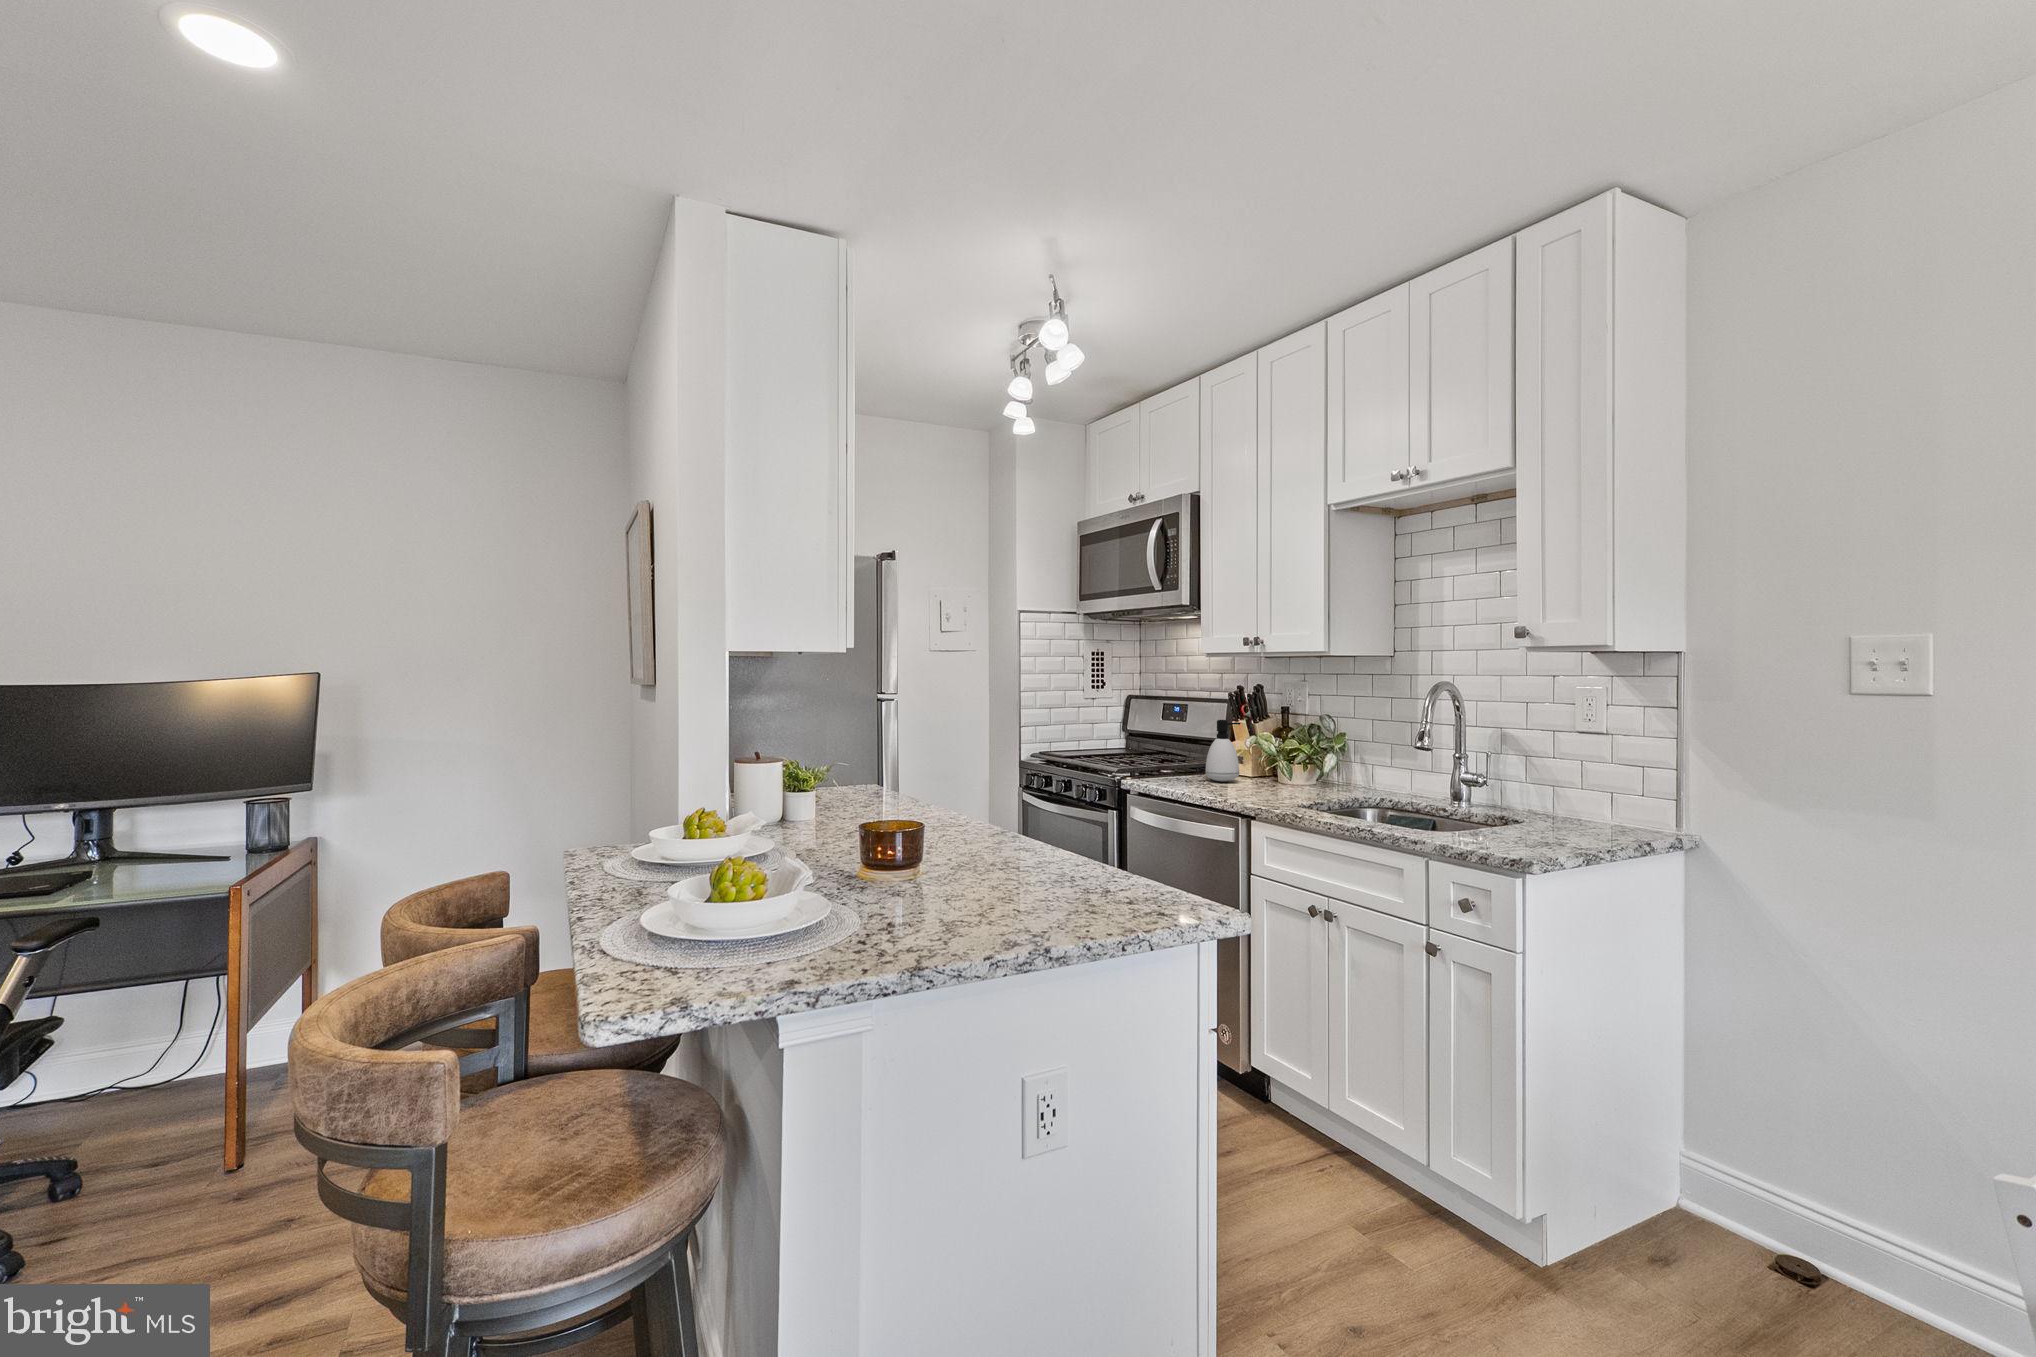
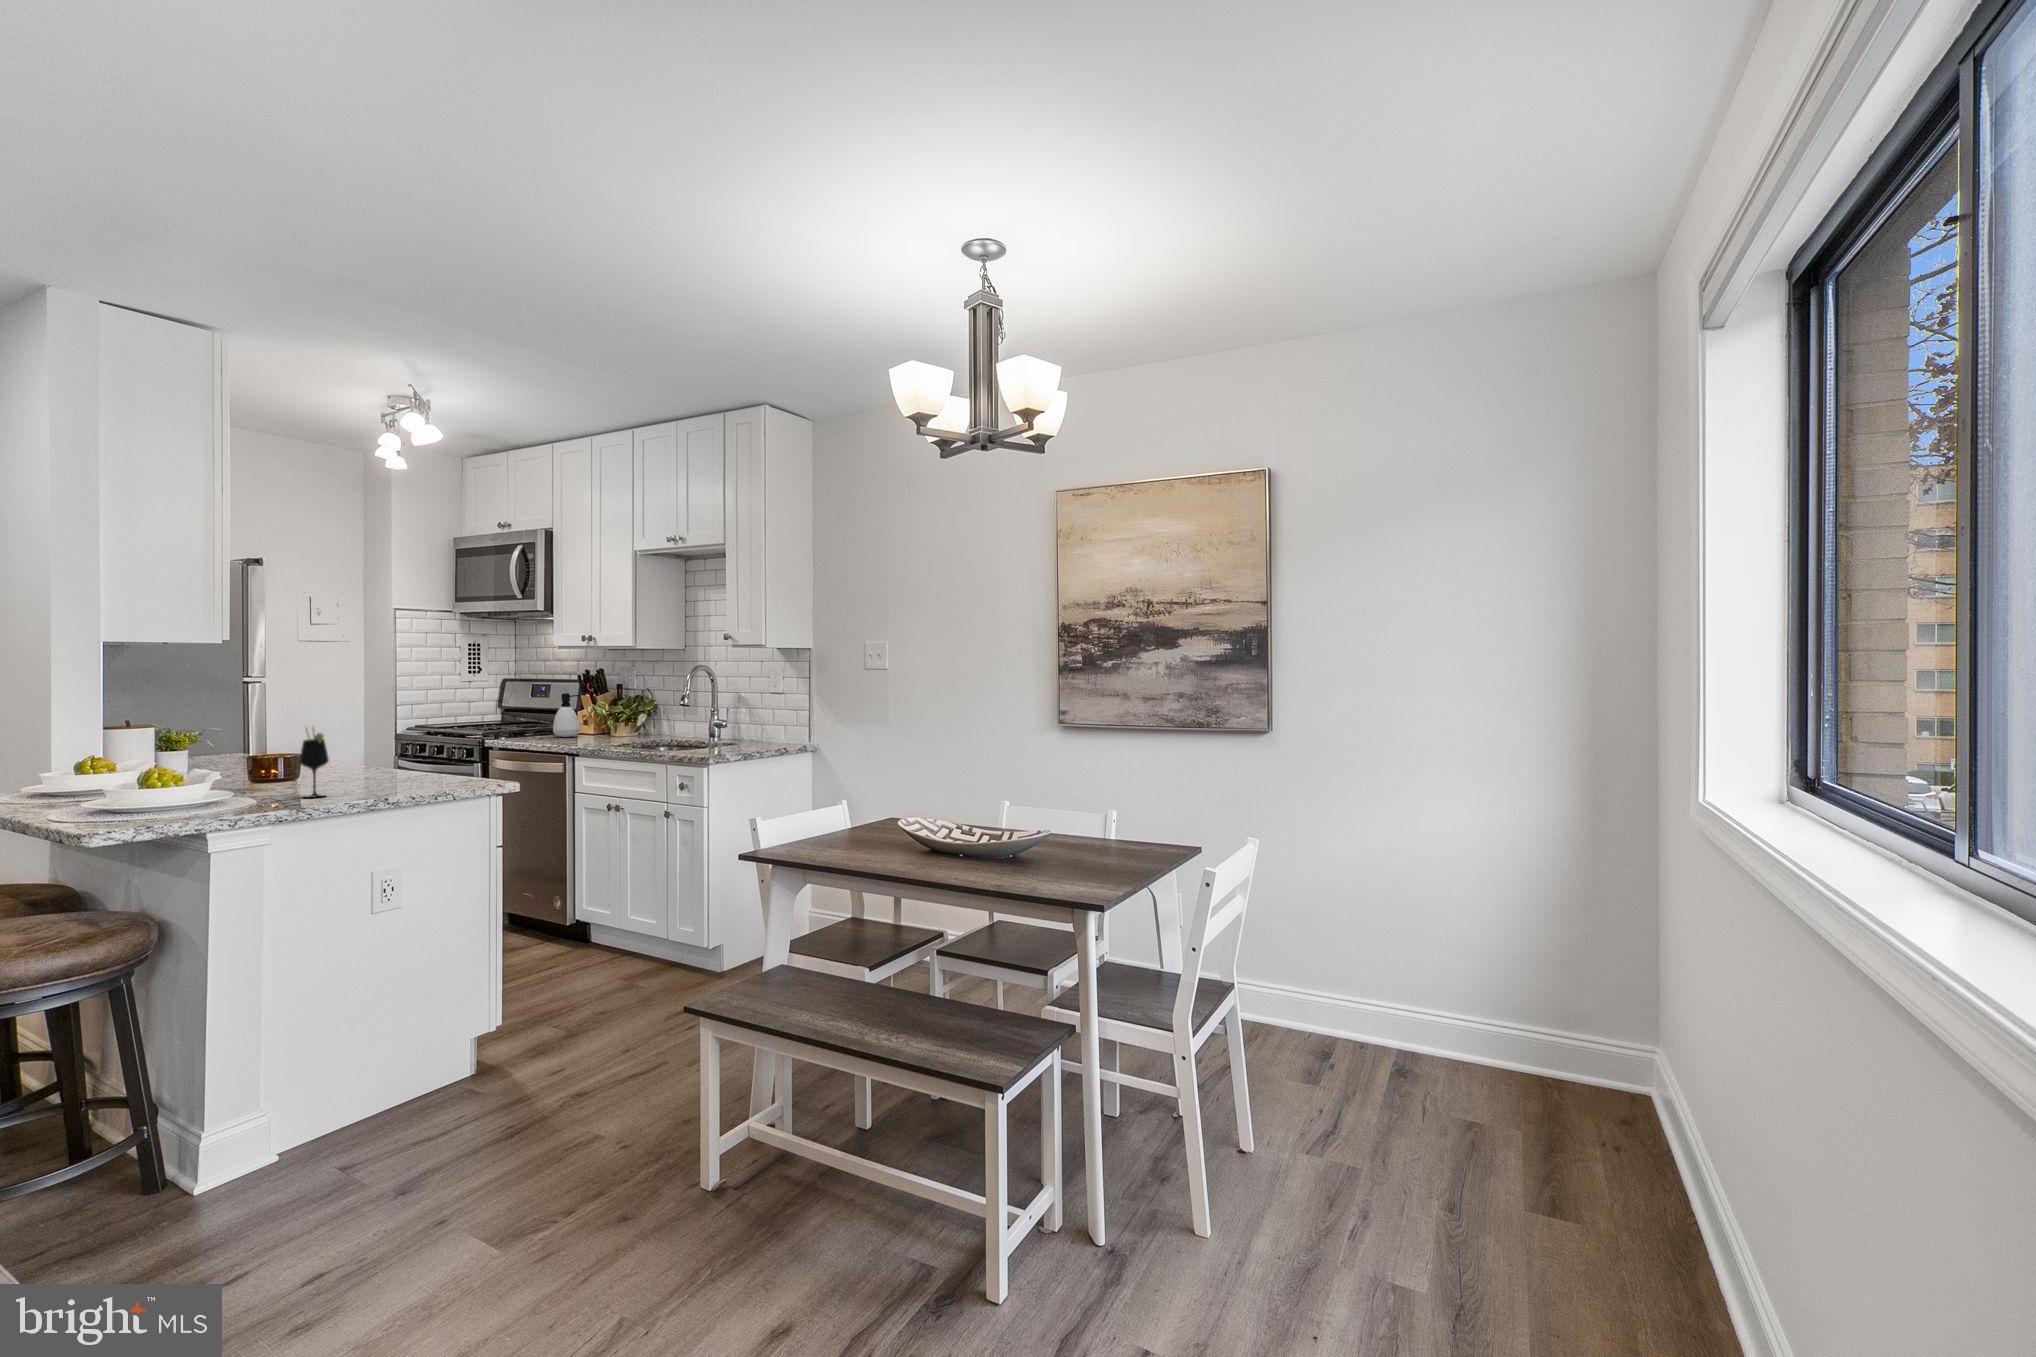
wine glass: none [921,797,962,924] -> present [299,728,329,798]

